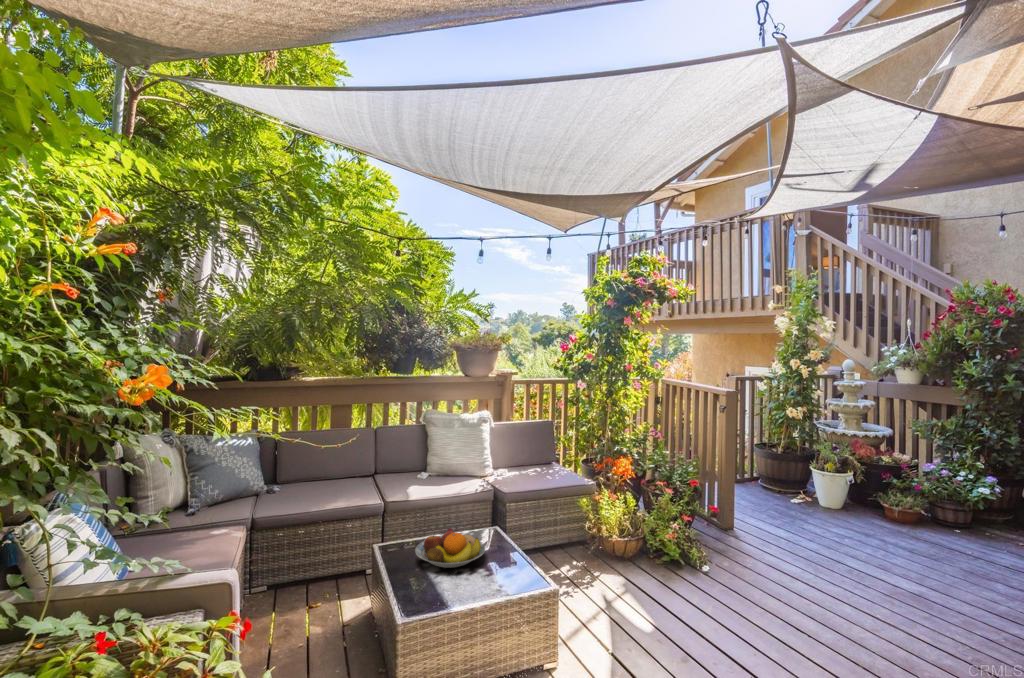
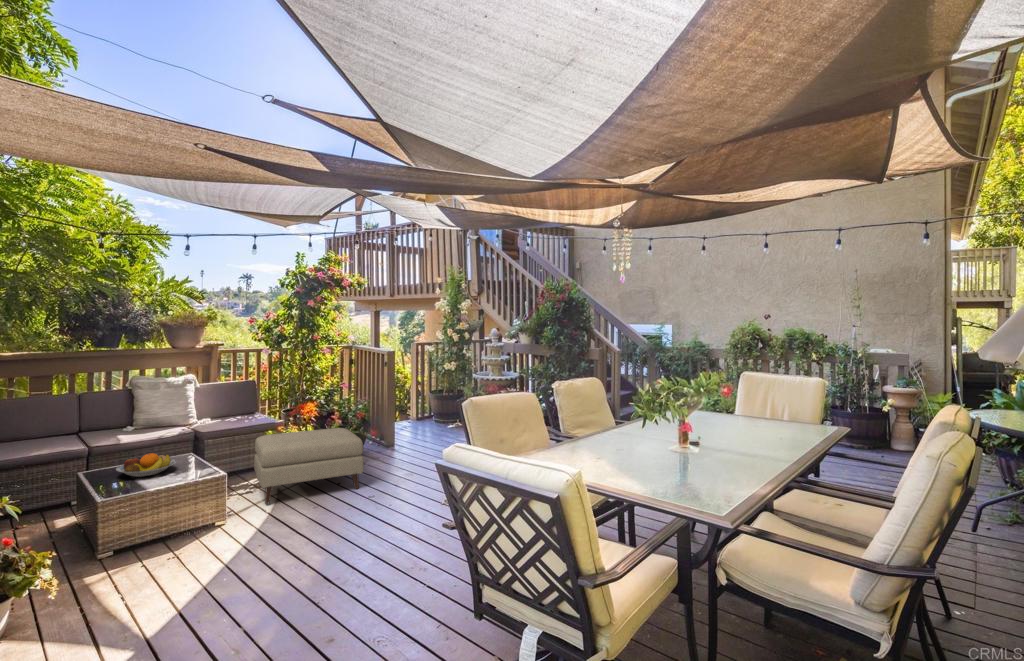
ottoman: none [570,507,747,631] -> present [254,428,363,504]

